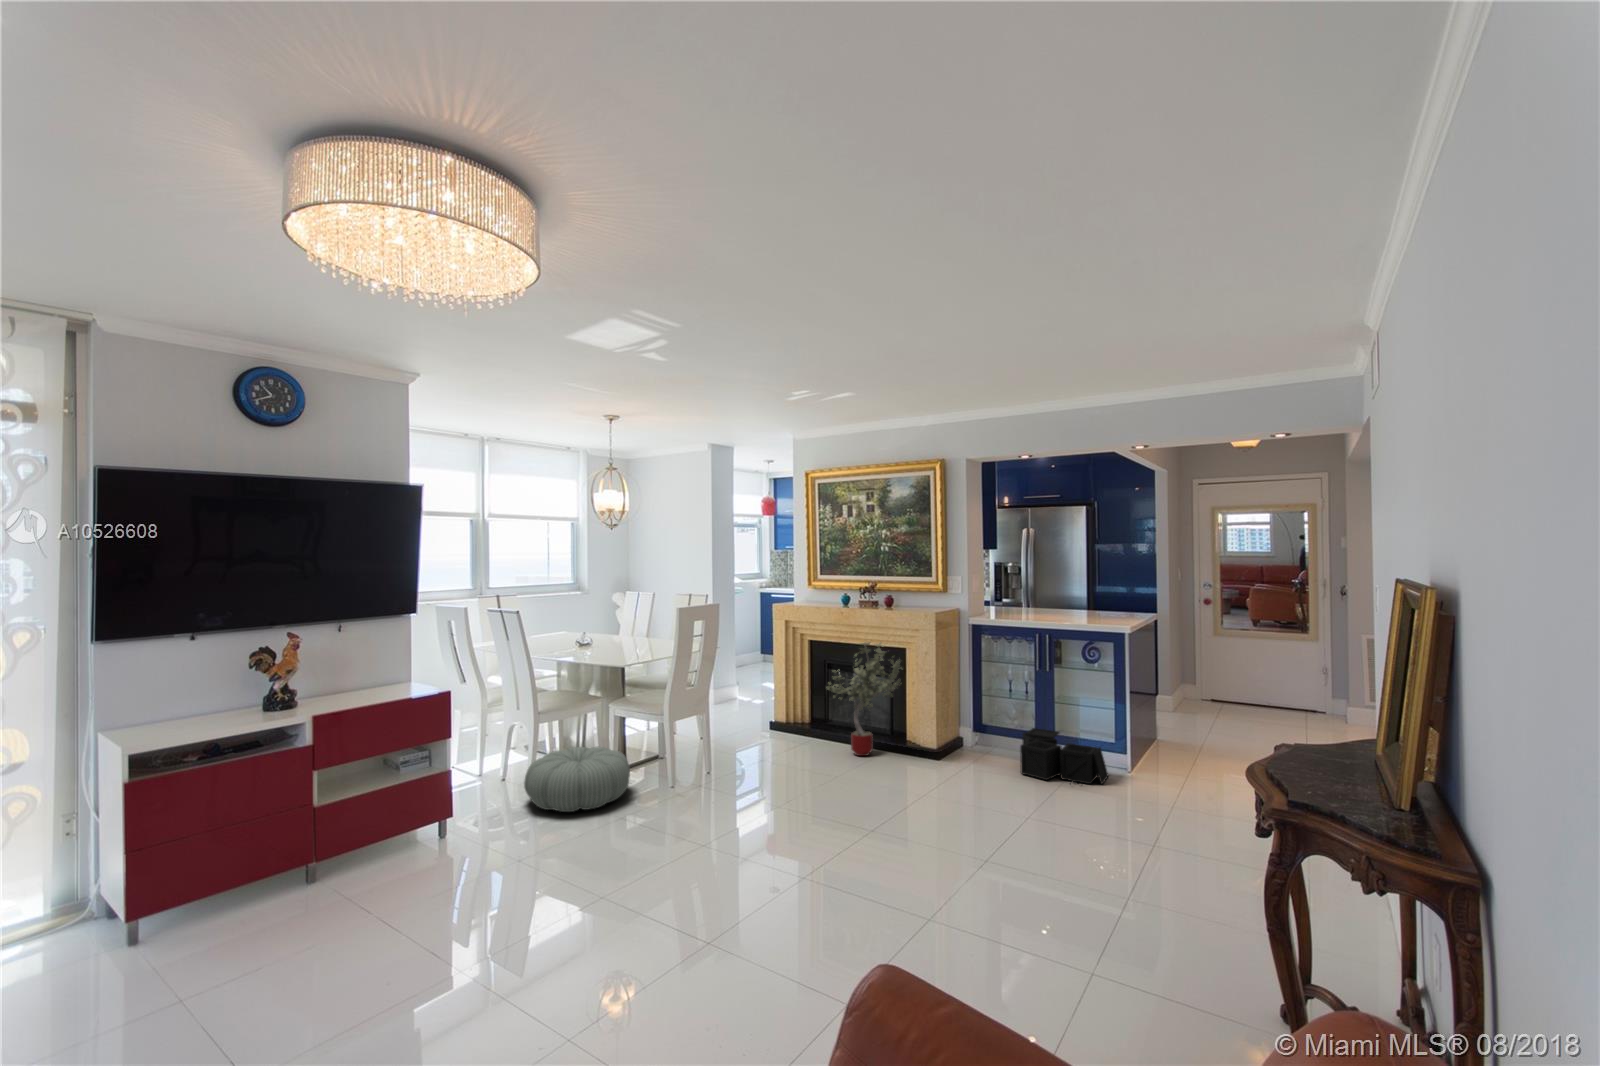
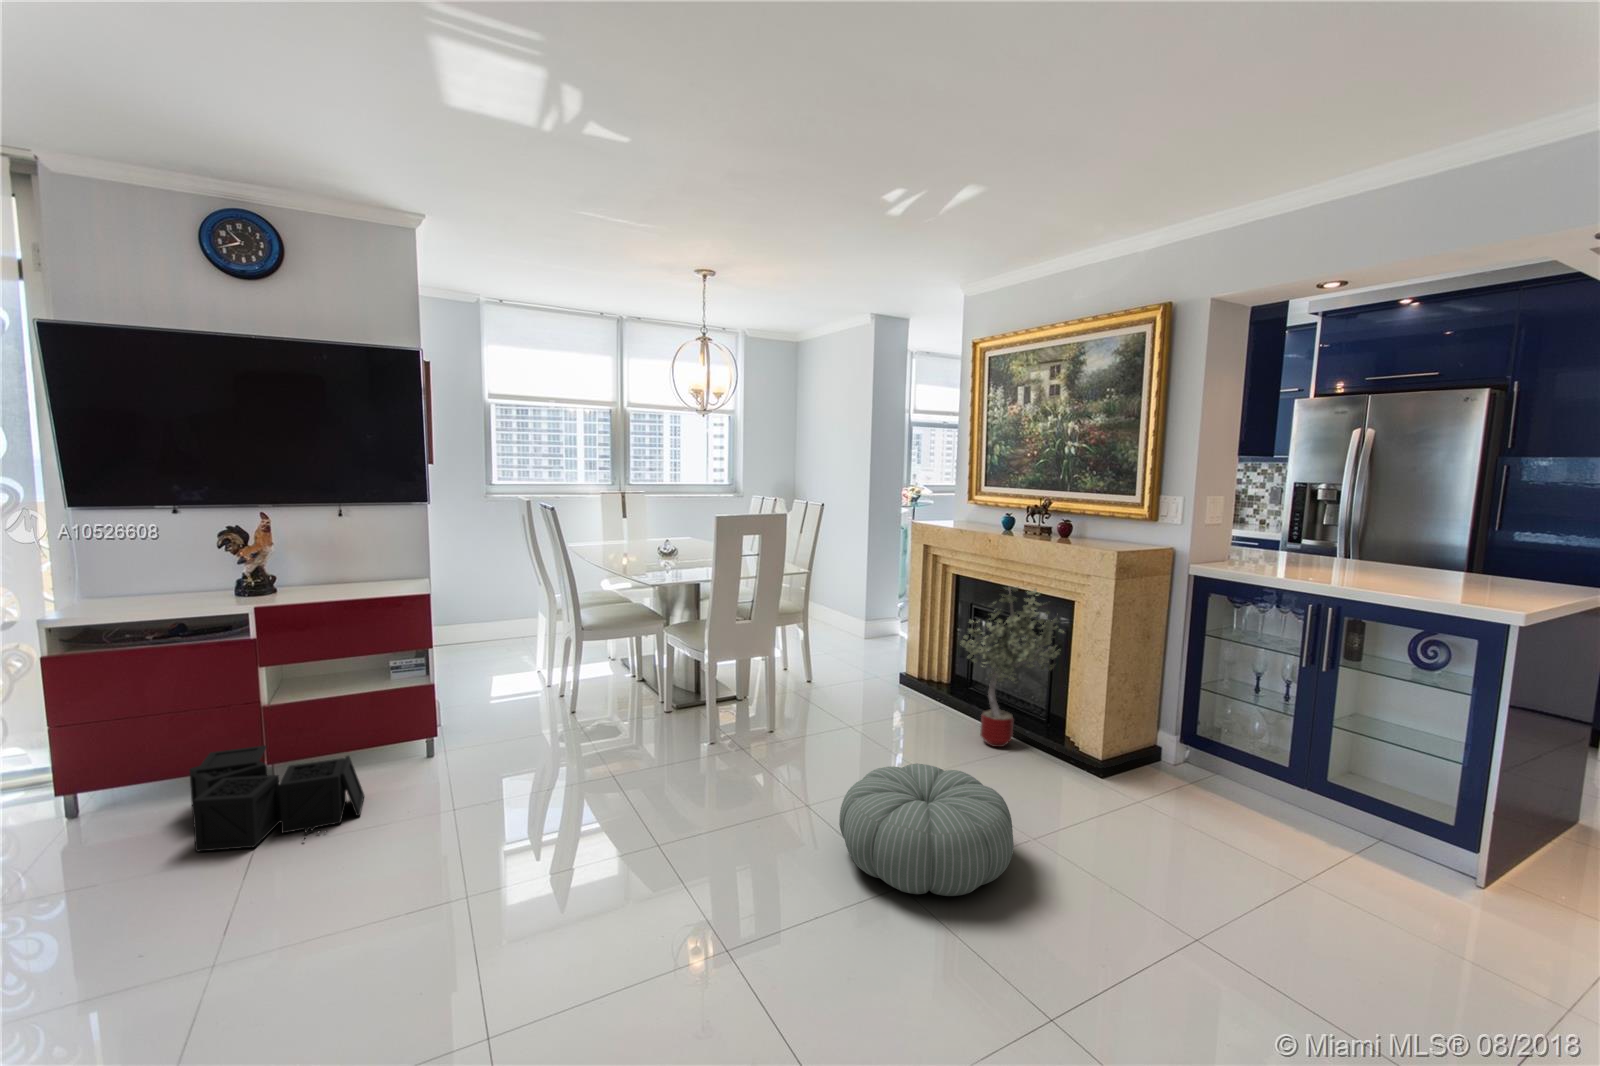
storage bin: present [1020,728,1108,784] -> present [189,745,364,852]
pouf: present [524,746,630,812] -> present [839,764,1014,896]

